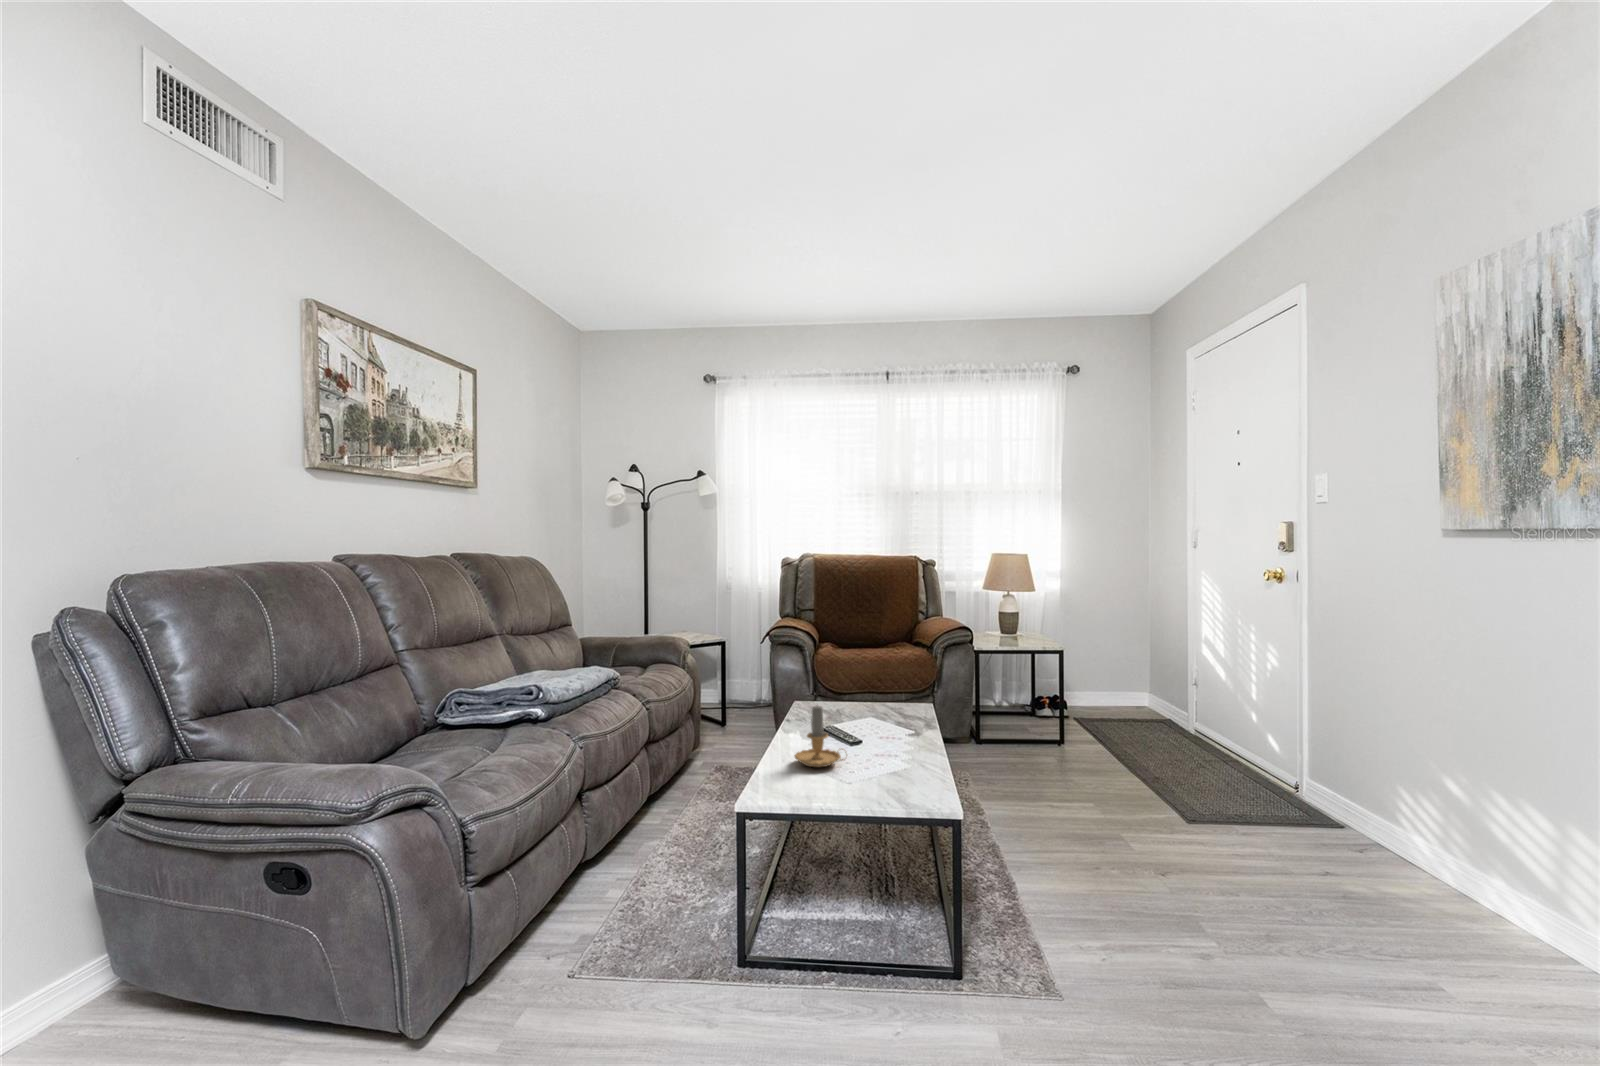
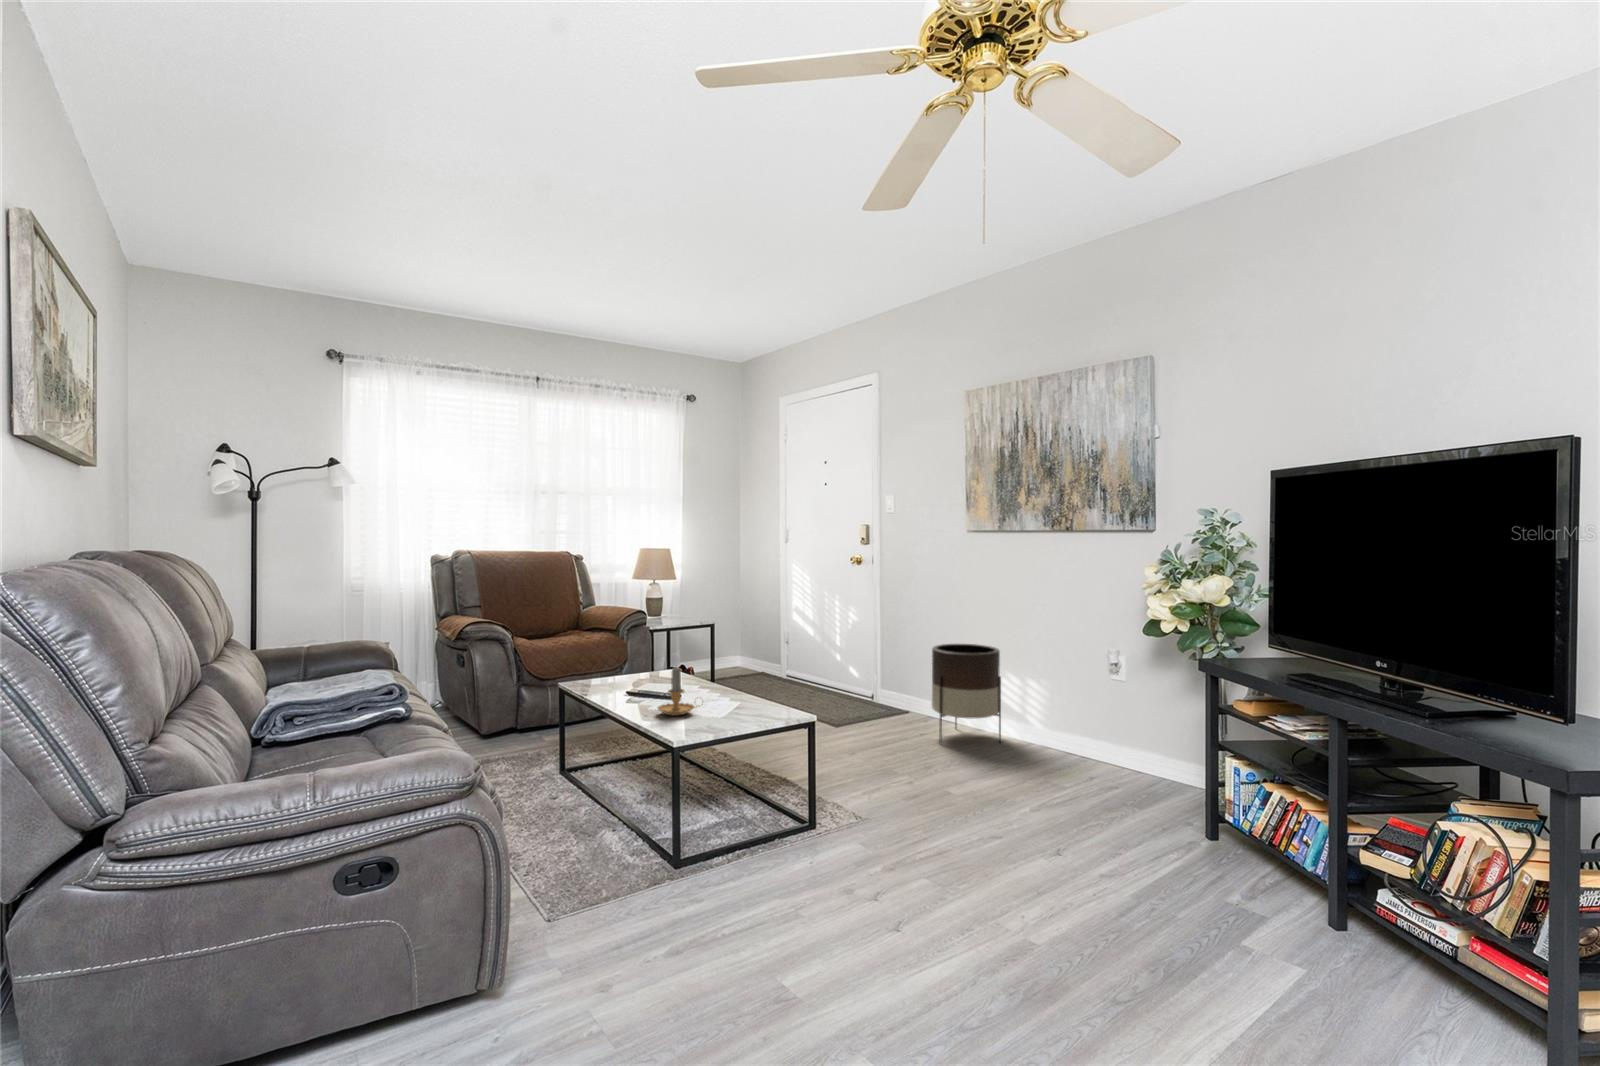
planter: none [1341,727,1497,937] -> present [932,644,1001,743]

